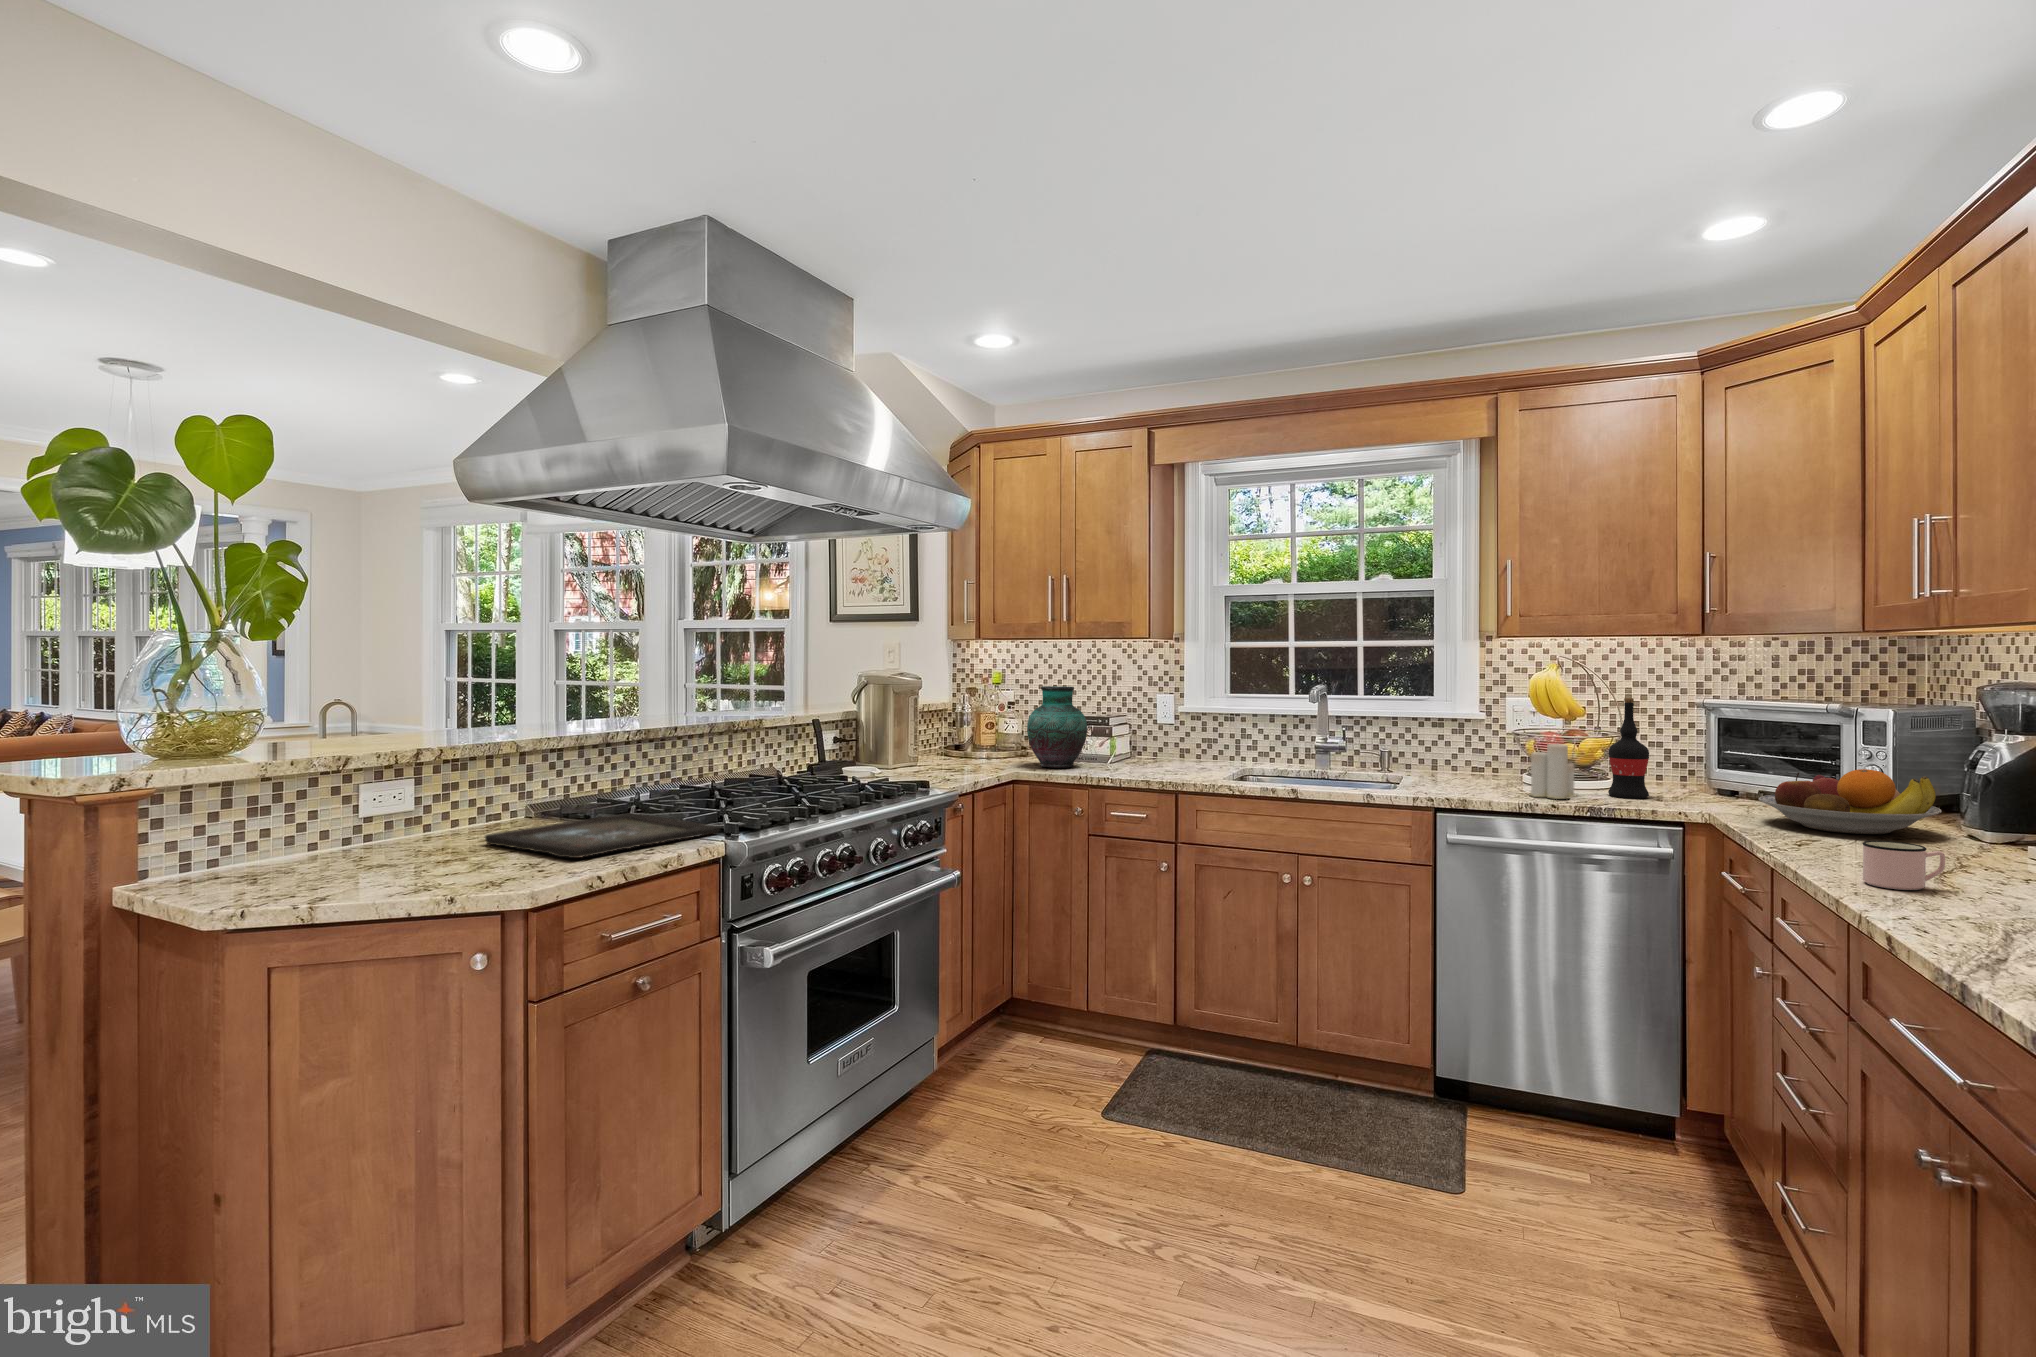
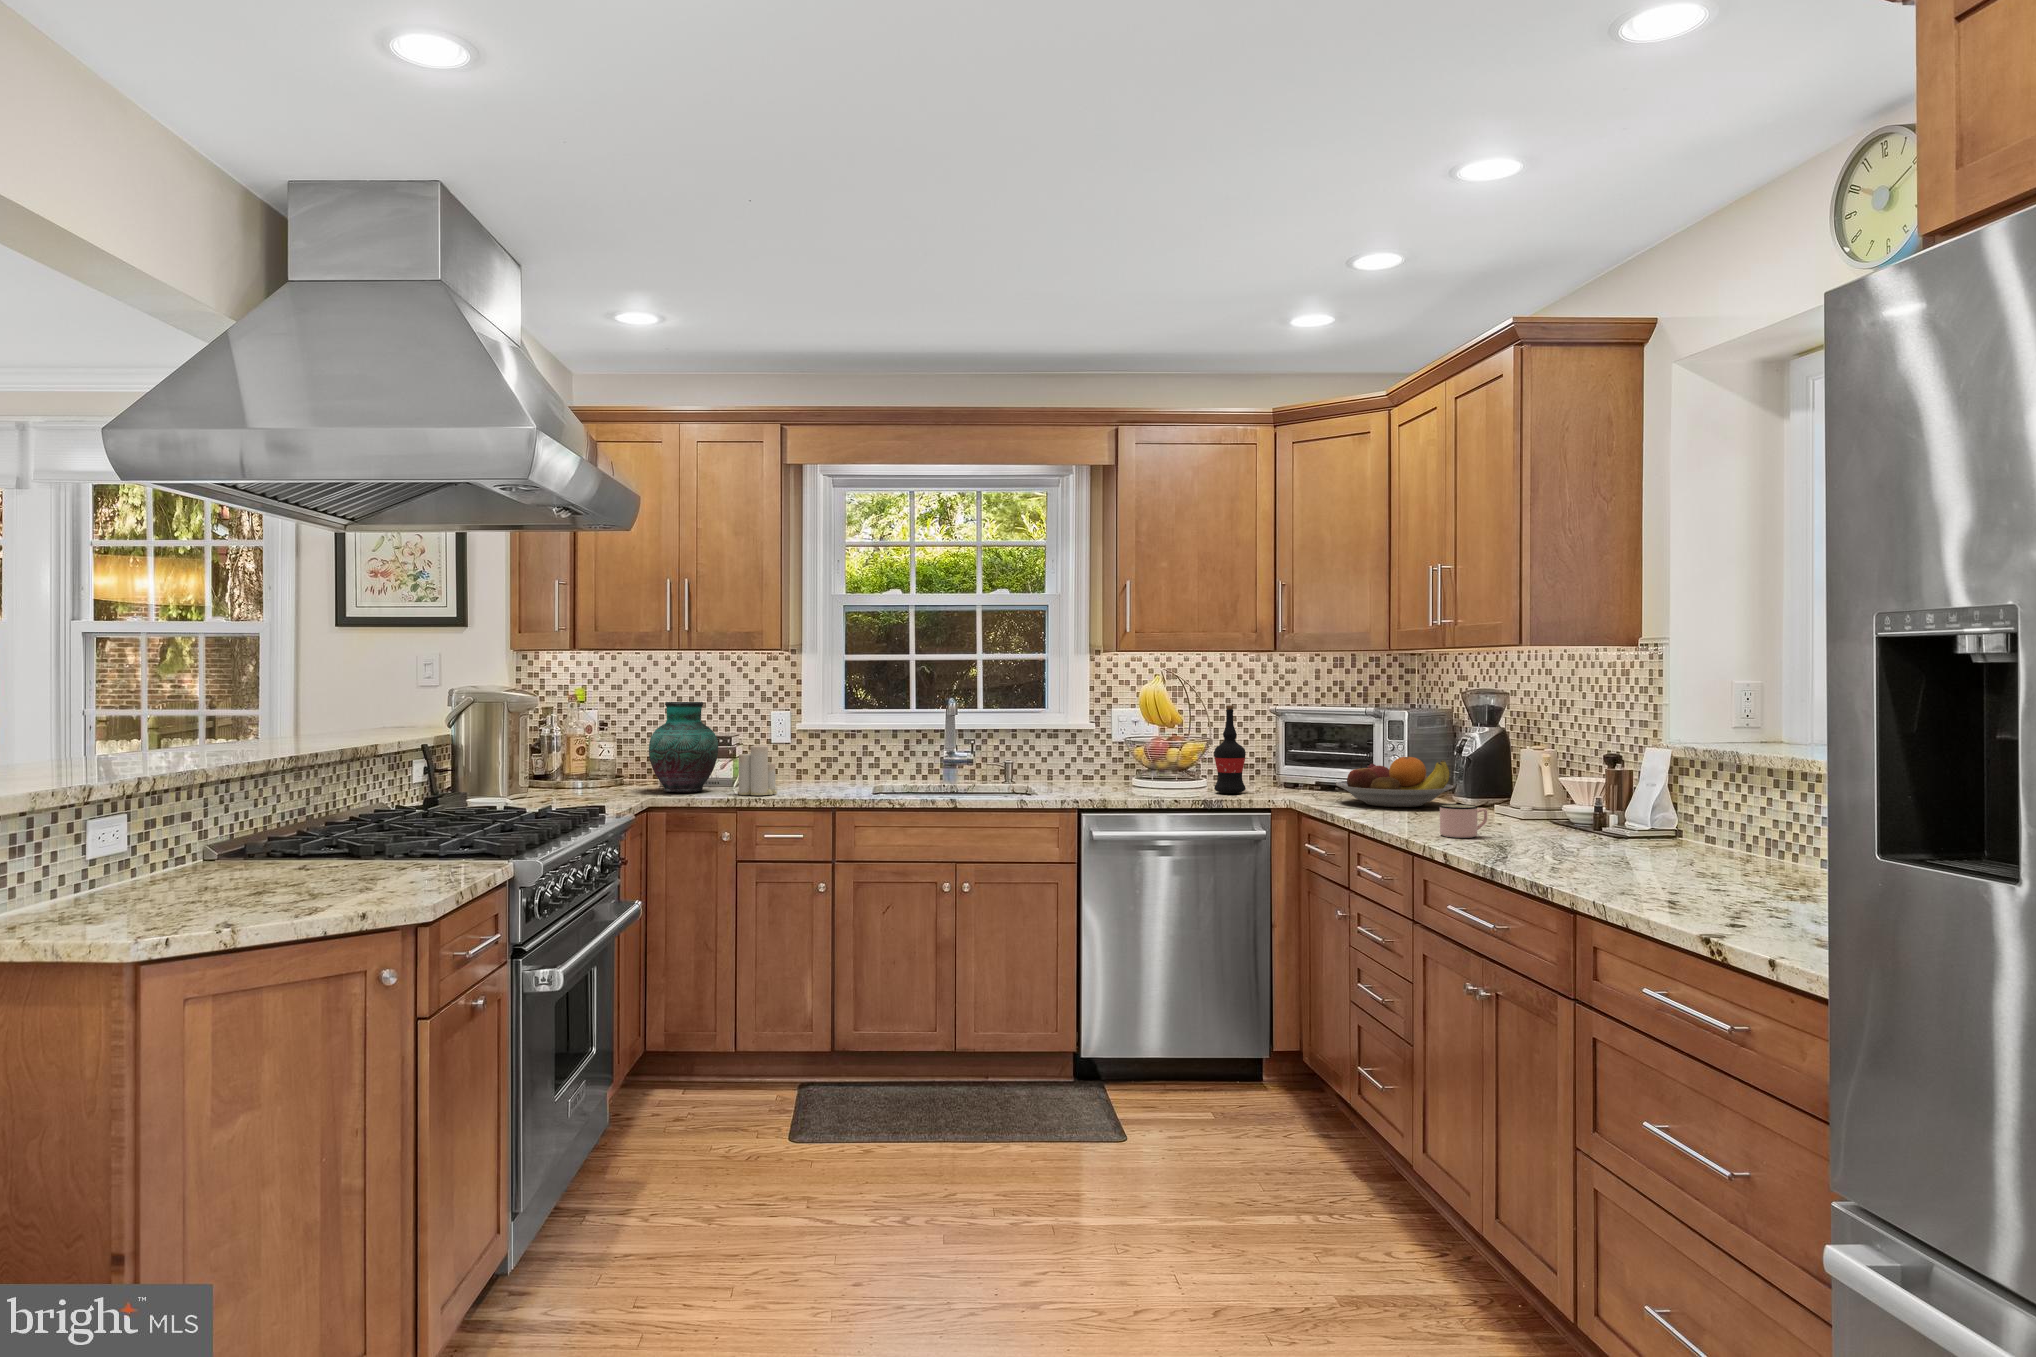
candle: present [1529,744,1576,799] -> present [738,745,777,795]
tray: present [485,813,720,858] -> none [93,860,410,908]

